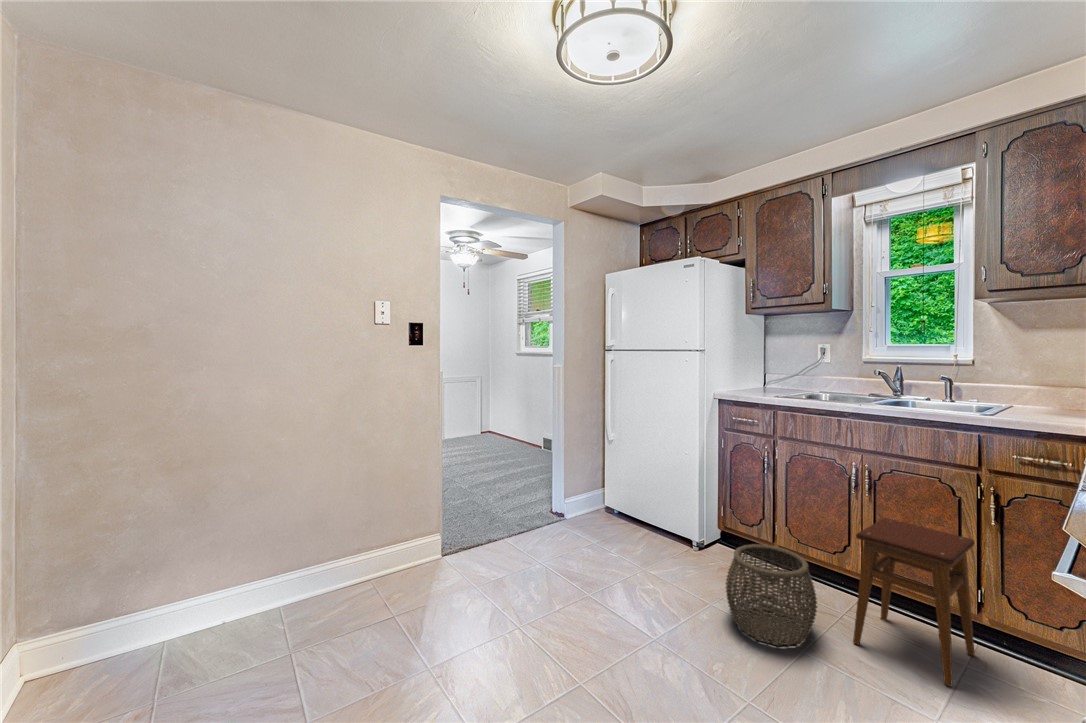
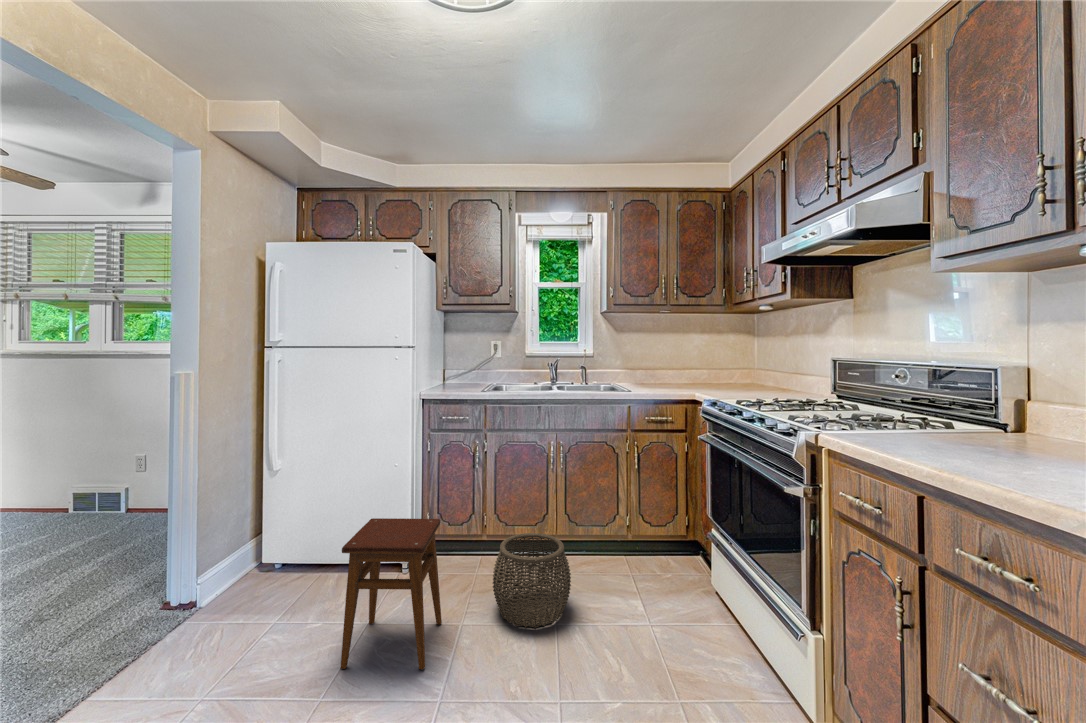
stool: present [853,518,975,686] -> present [341,518,442,669]

